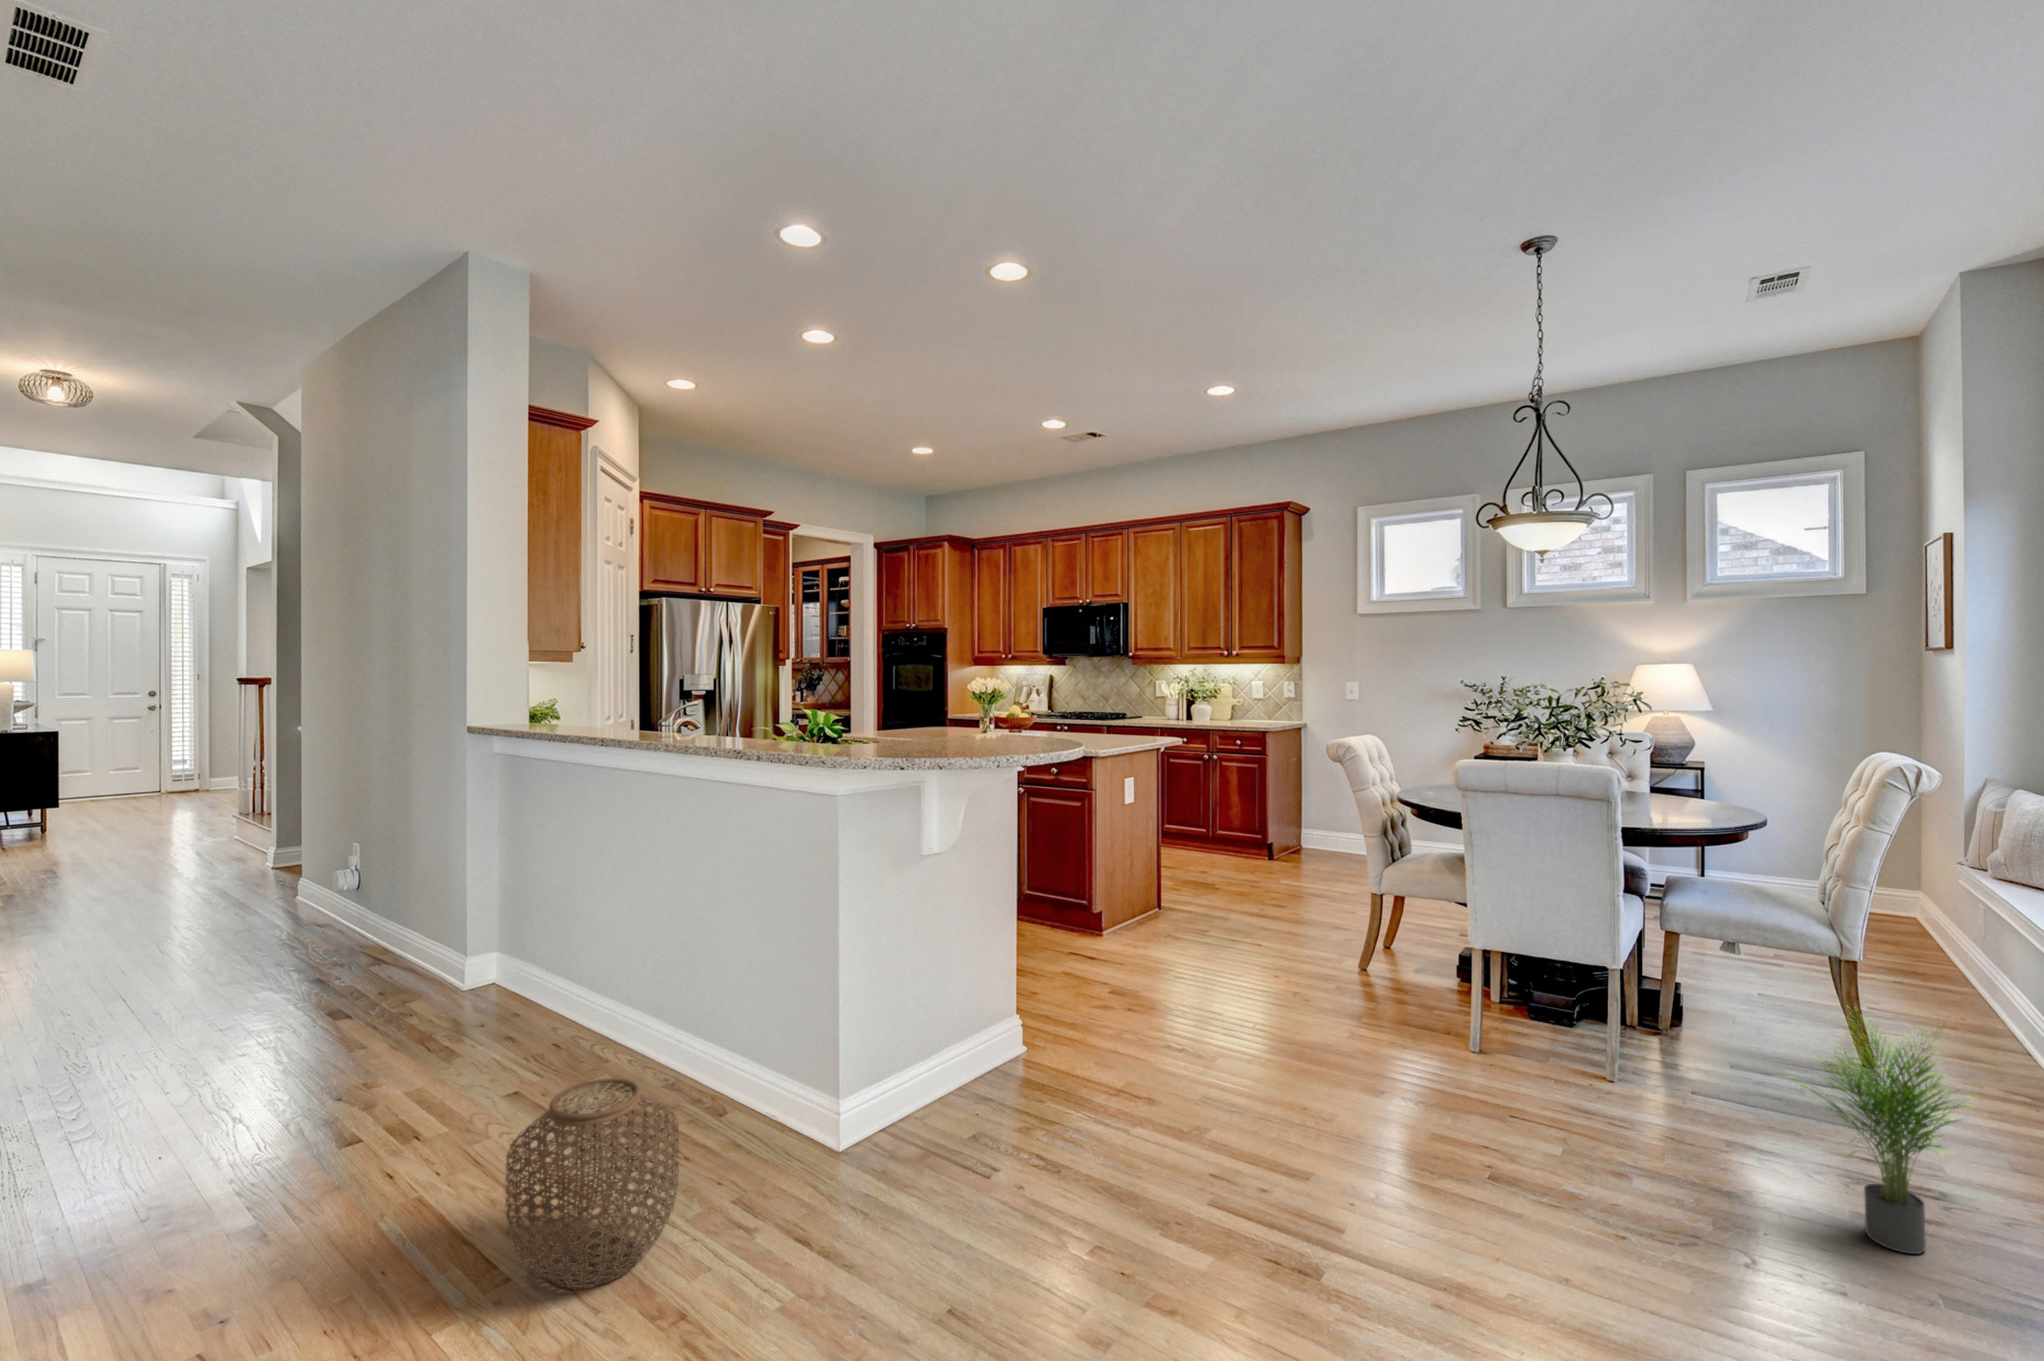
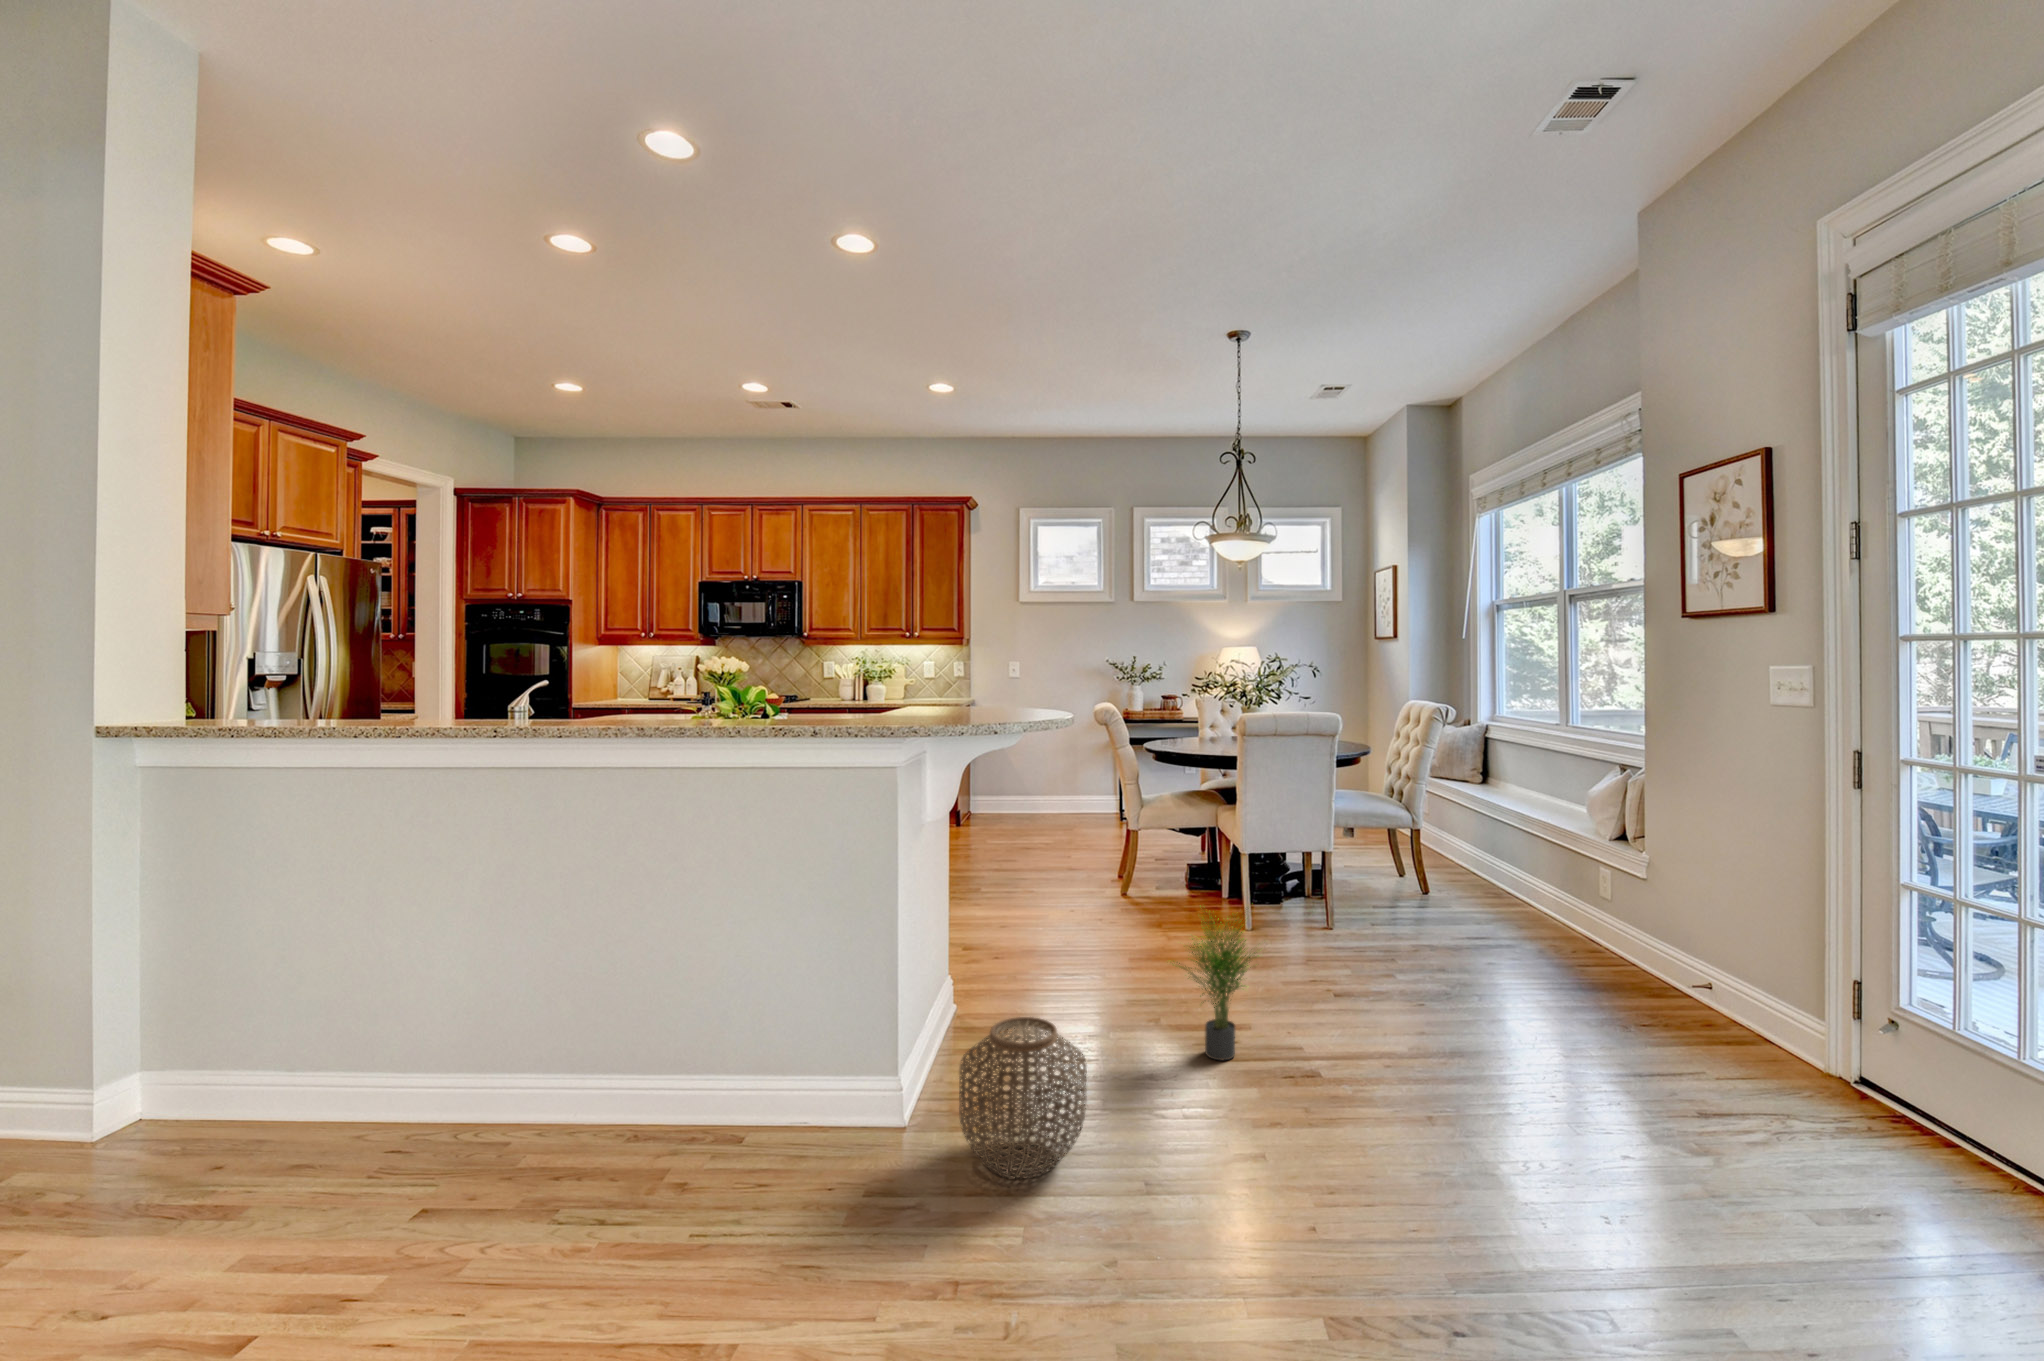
potted plant: present [1796,1023,1974,1254] -> present [1179,917,1259,1060]

